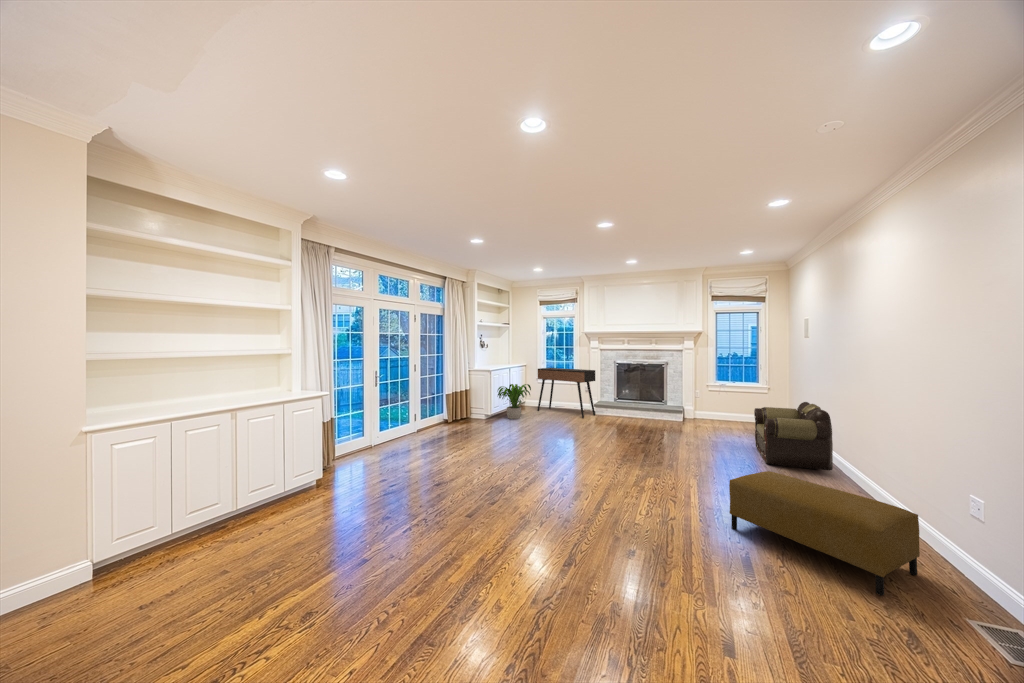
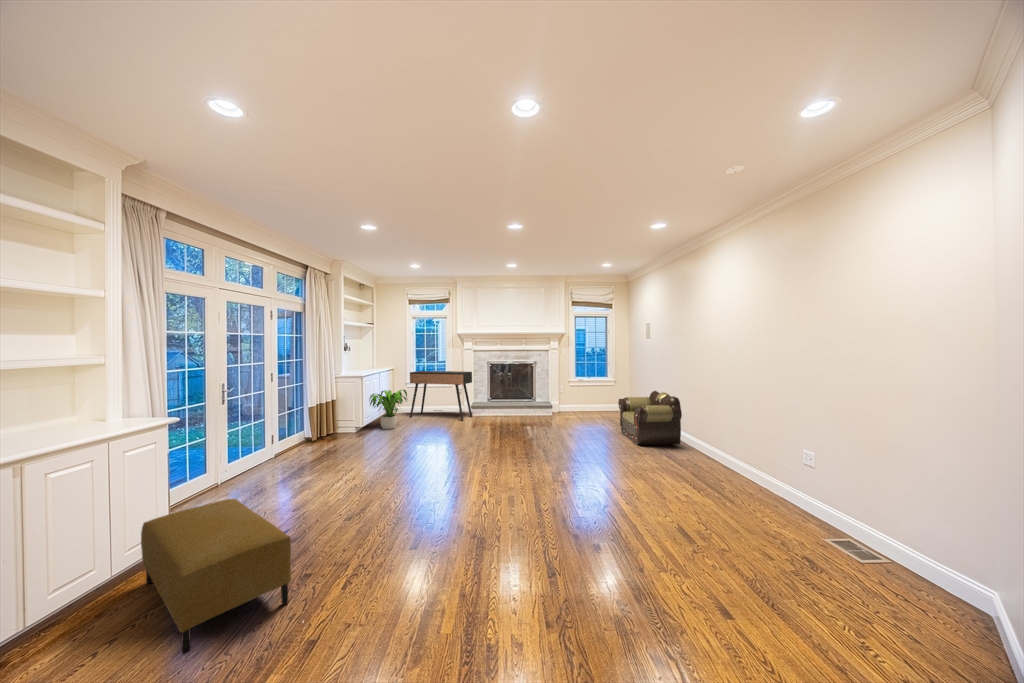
ottoman: present [729,471,920,596] -> present [141,499,291,654]

